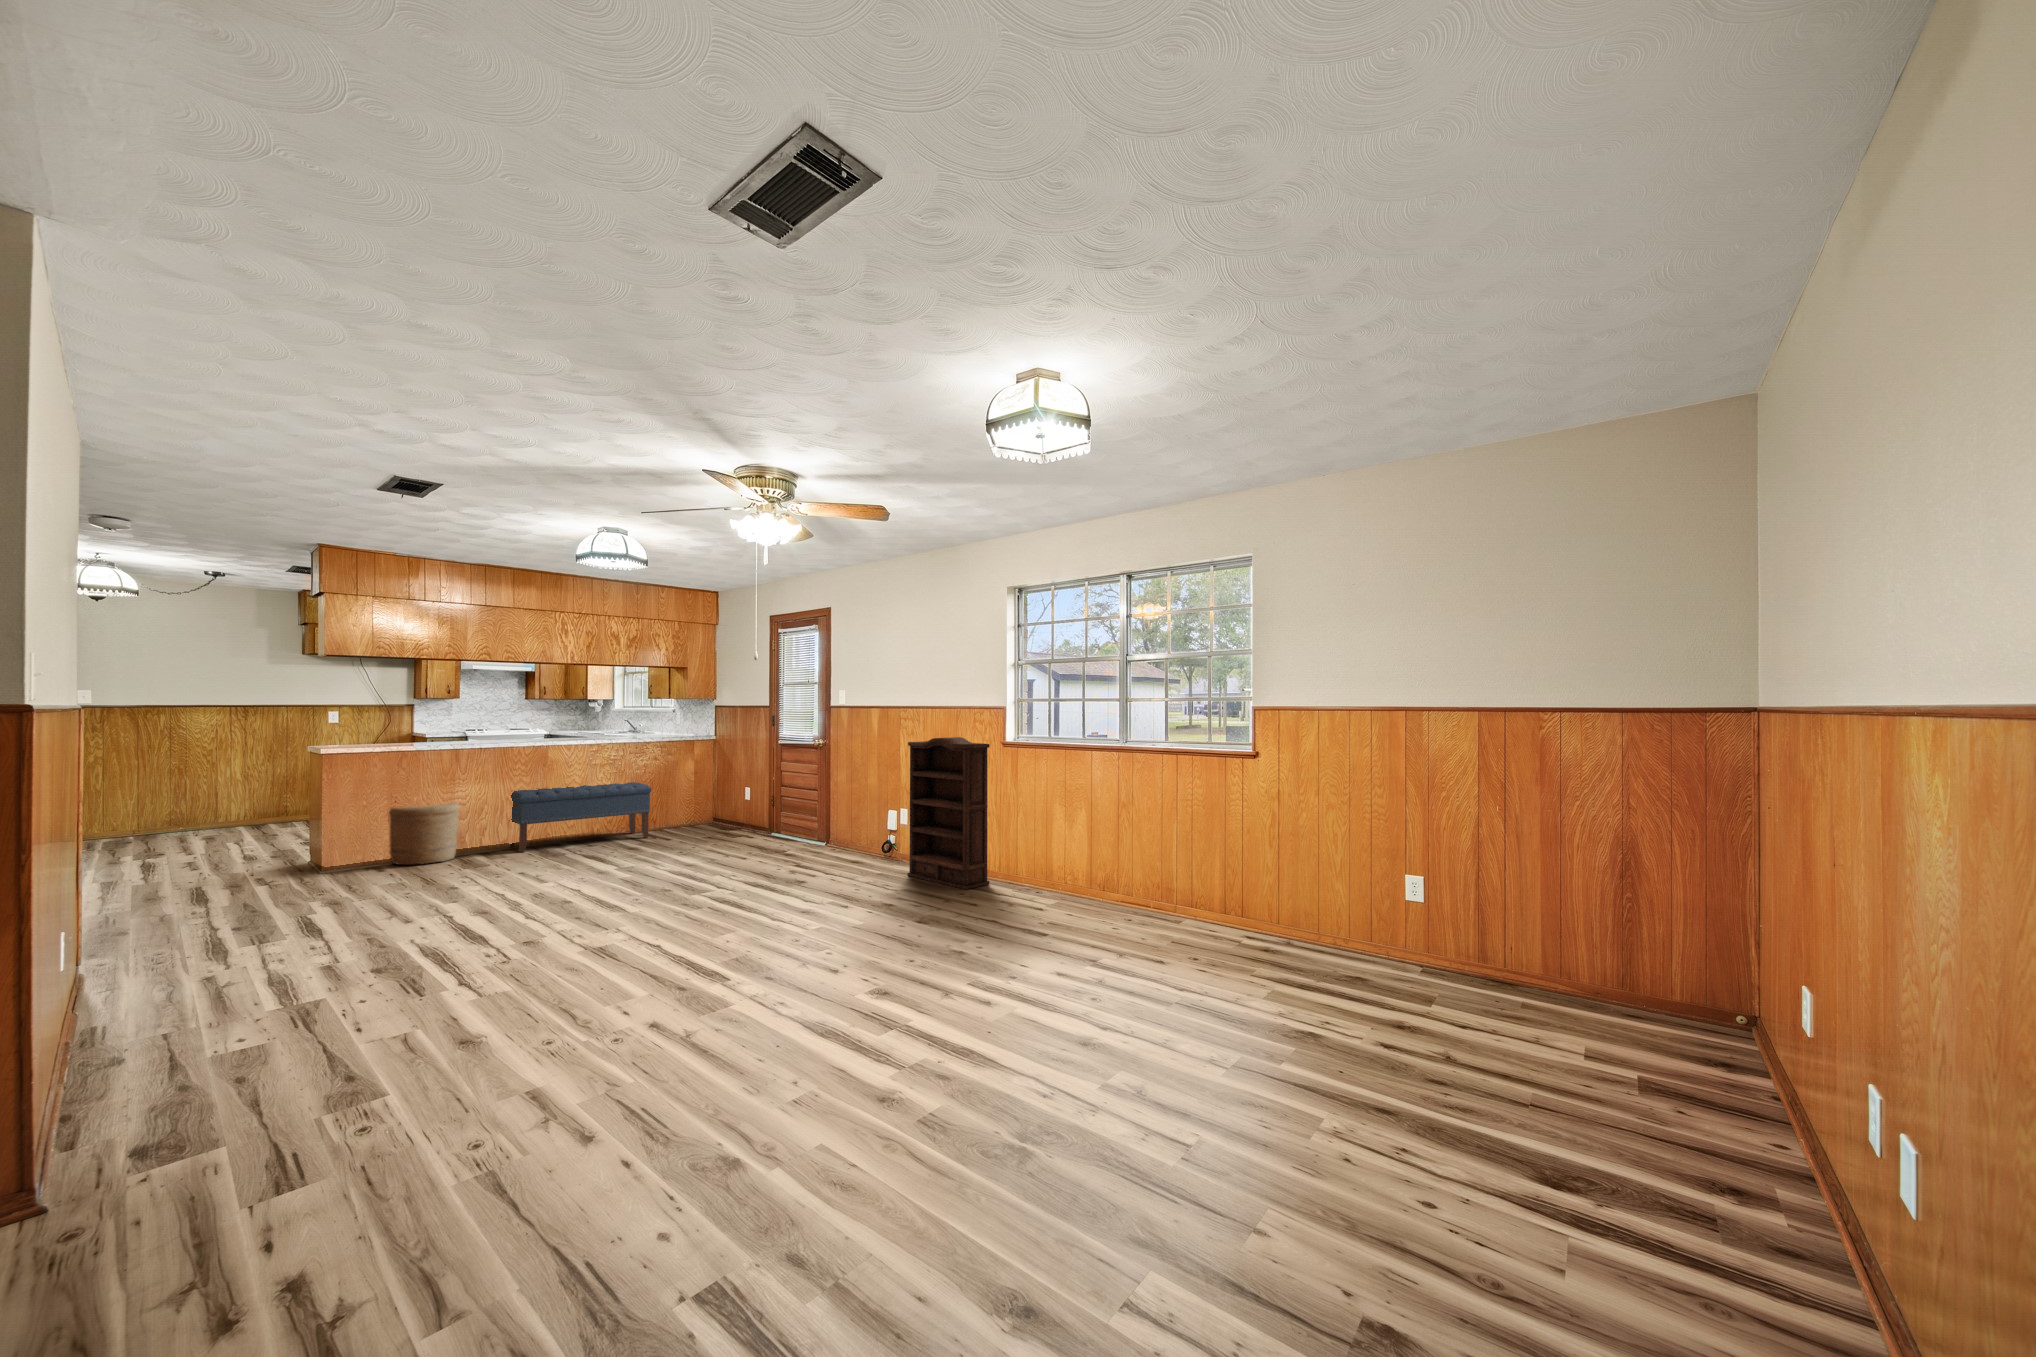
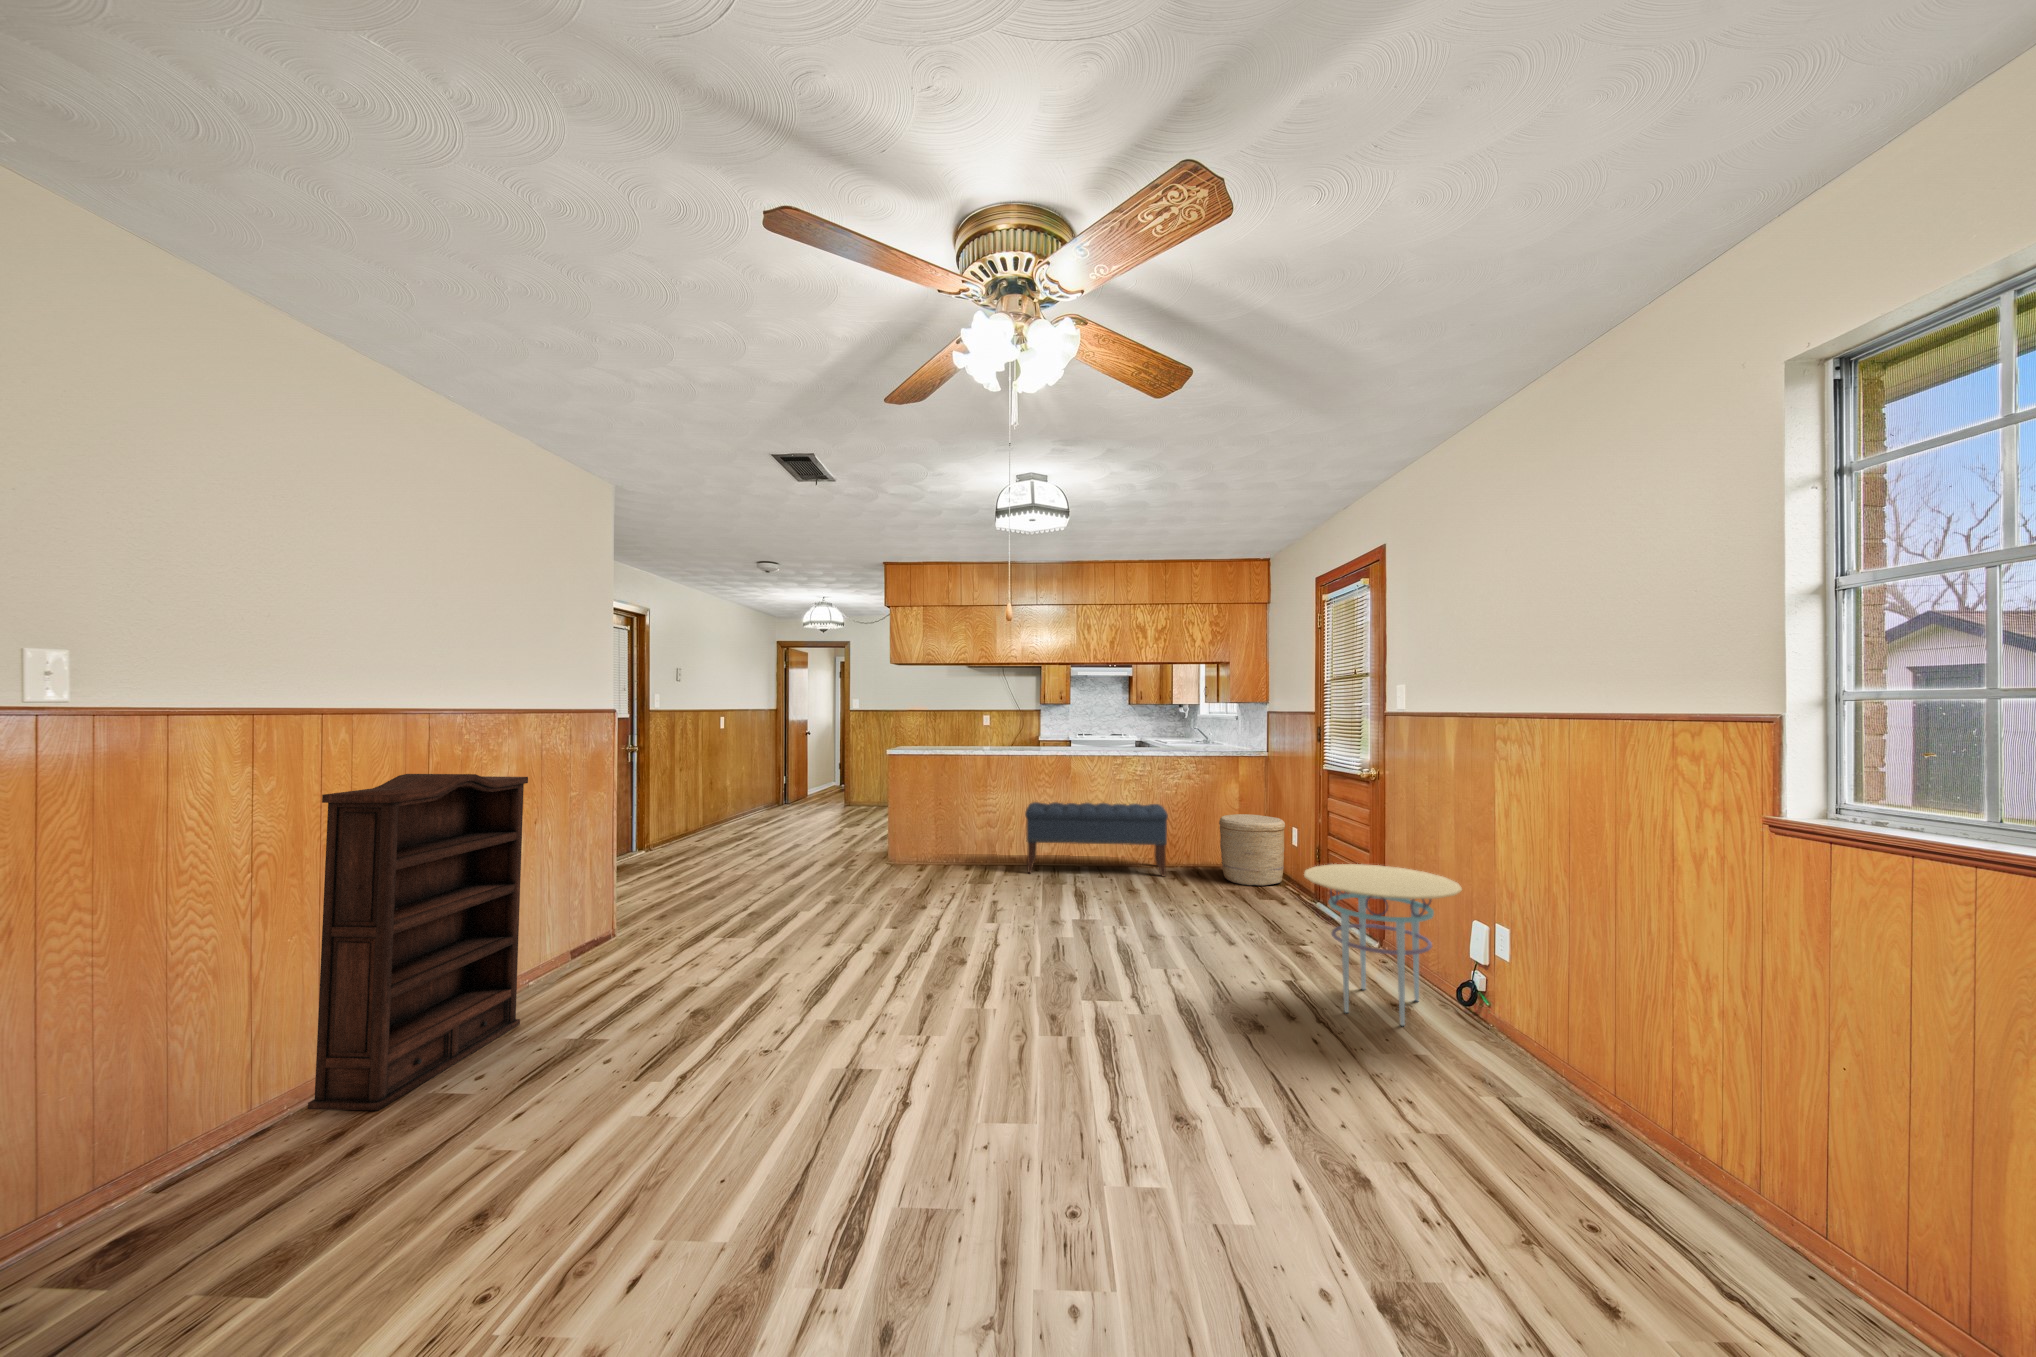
bookshelf: present [908,737,990,890] -> present [308,774,528,1111]
side table: none [806,792,885,869] -> present [1304,864,1462,1026]
woven basket: present [389,803,460,865] -> present [1219,814,1285,886]

